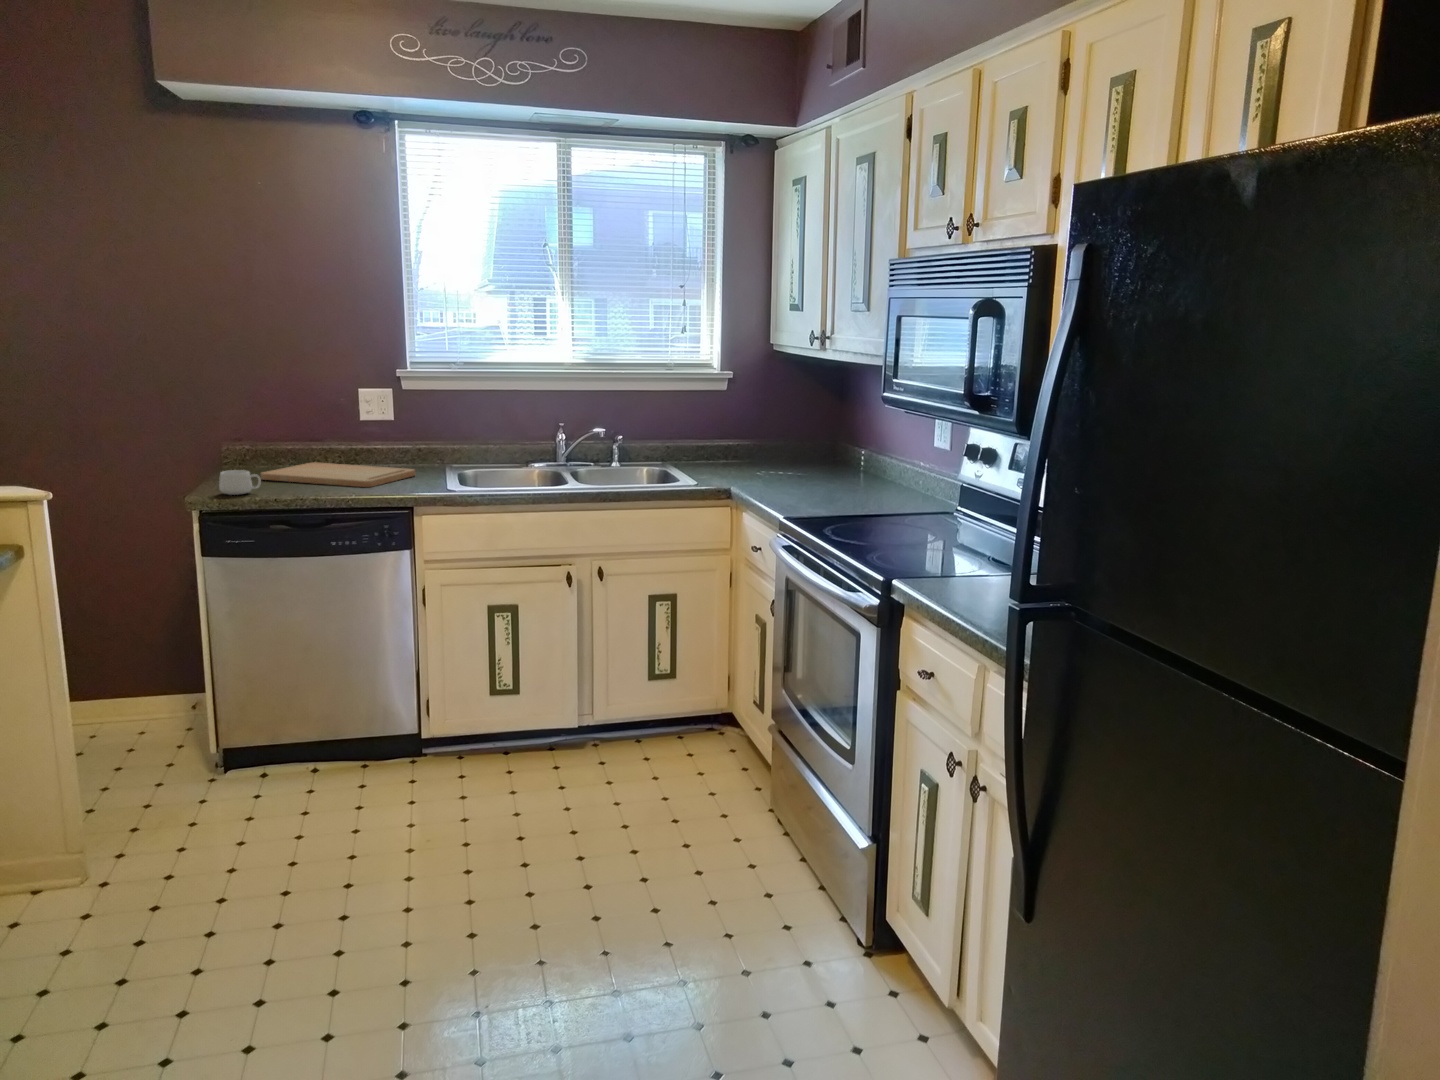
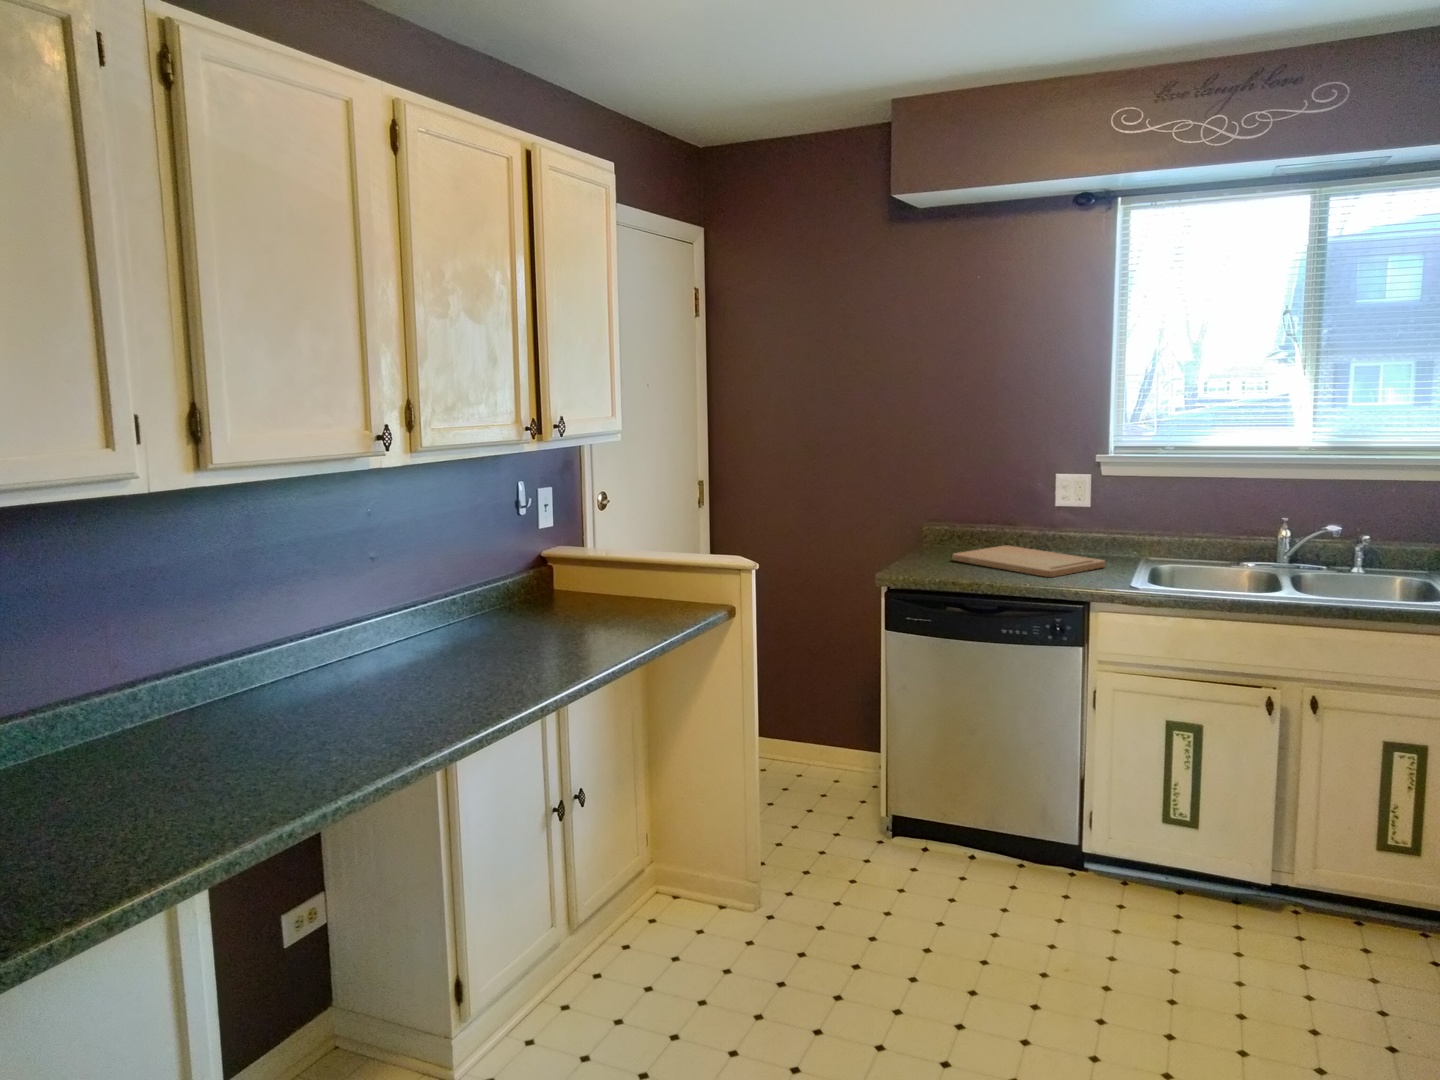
mug: present [219,470,261,495] -> none [909,551,946,575]

